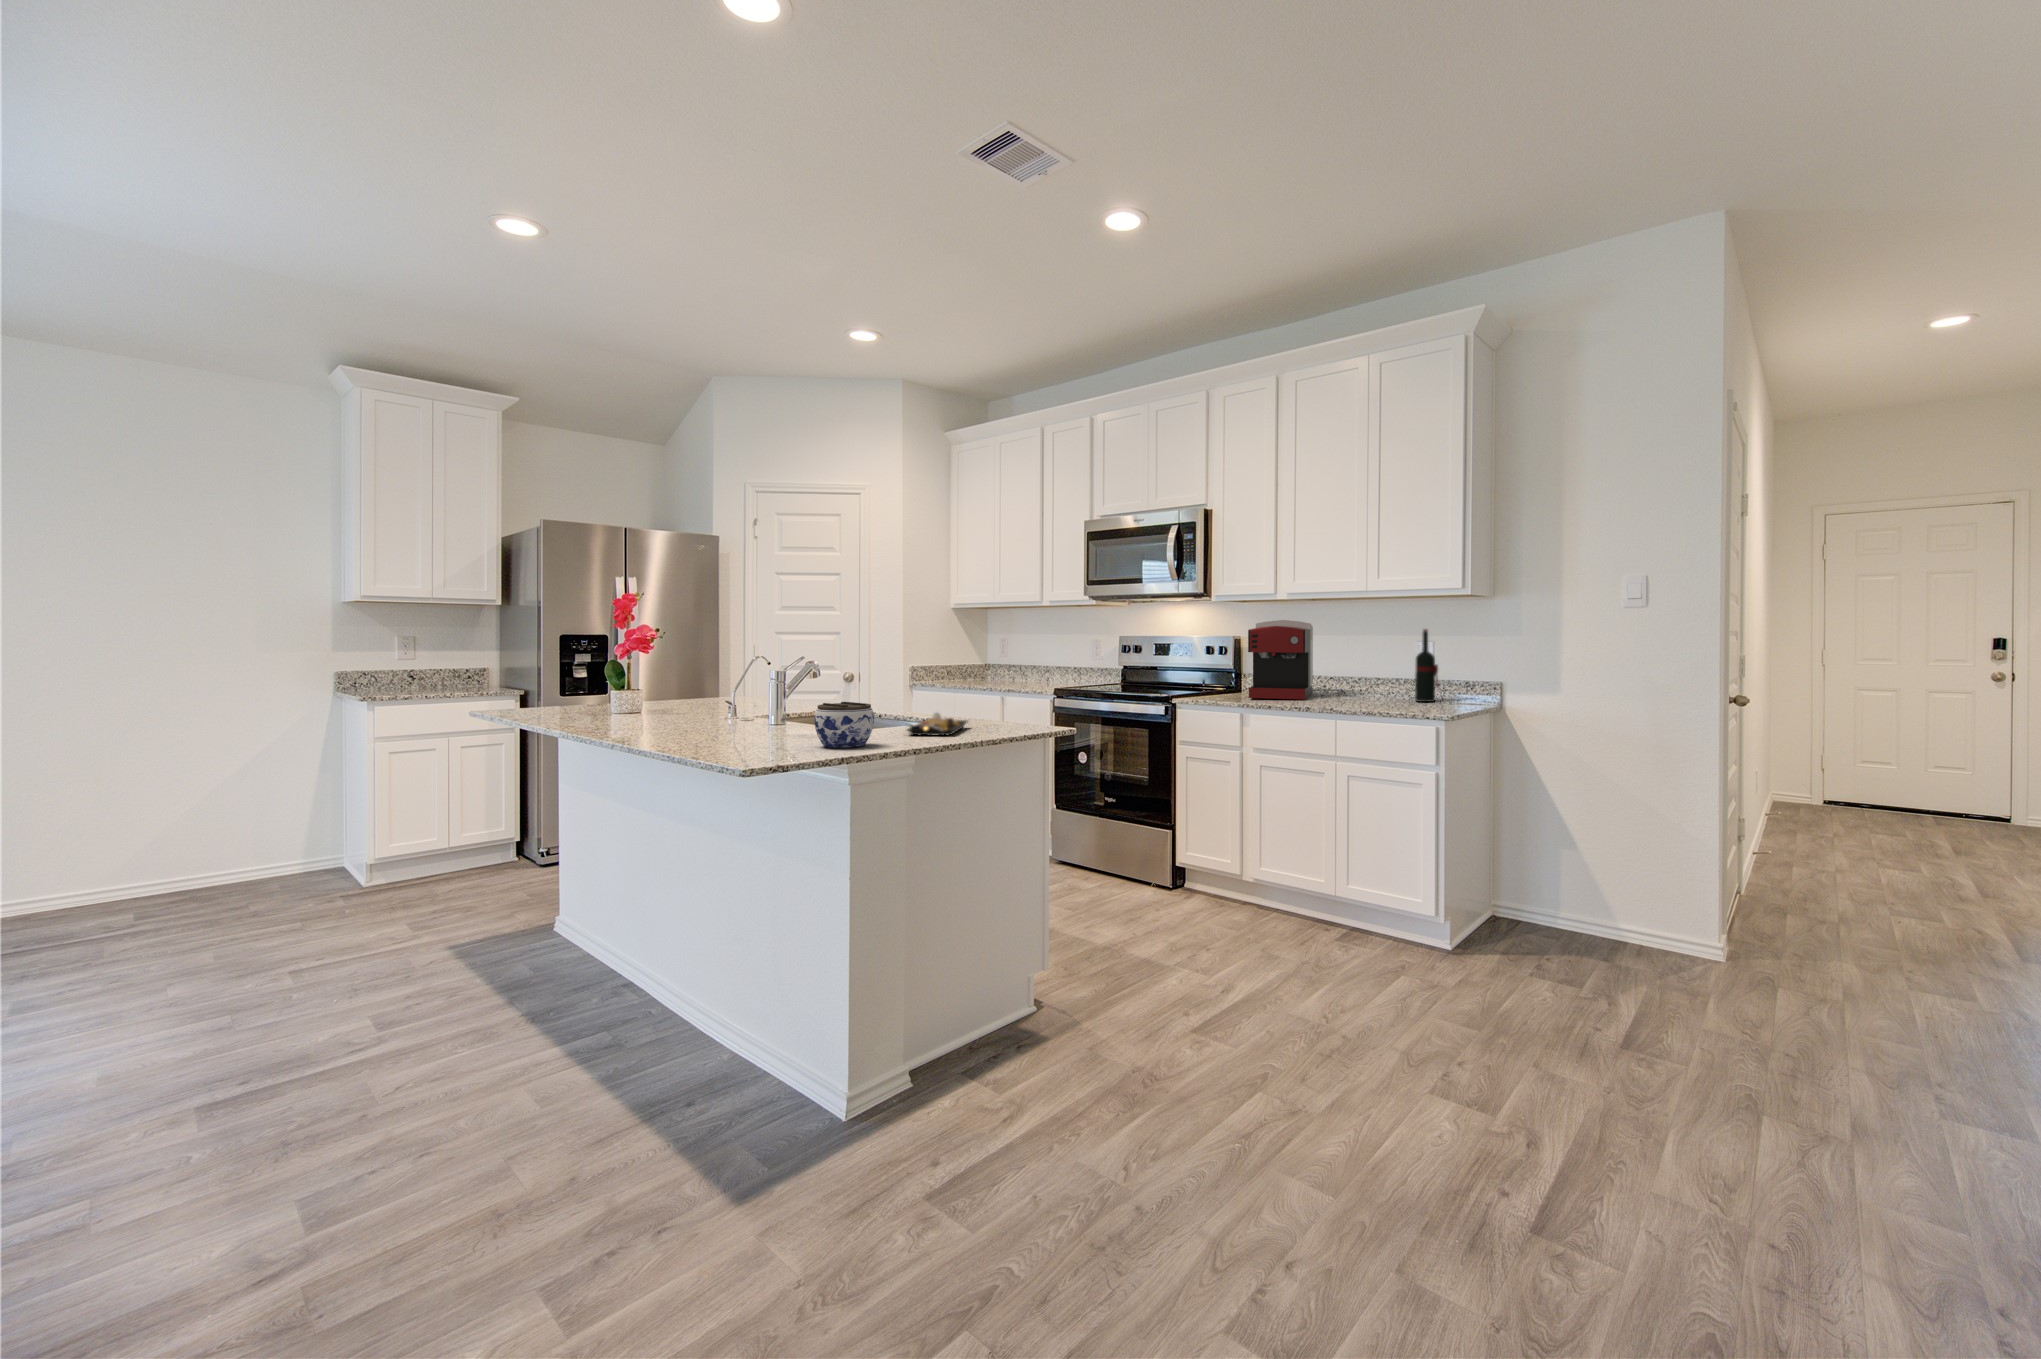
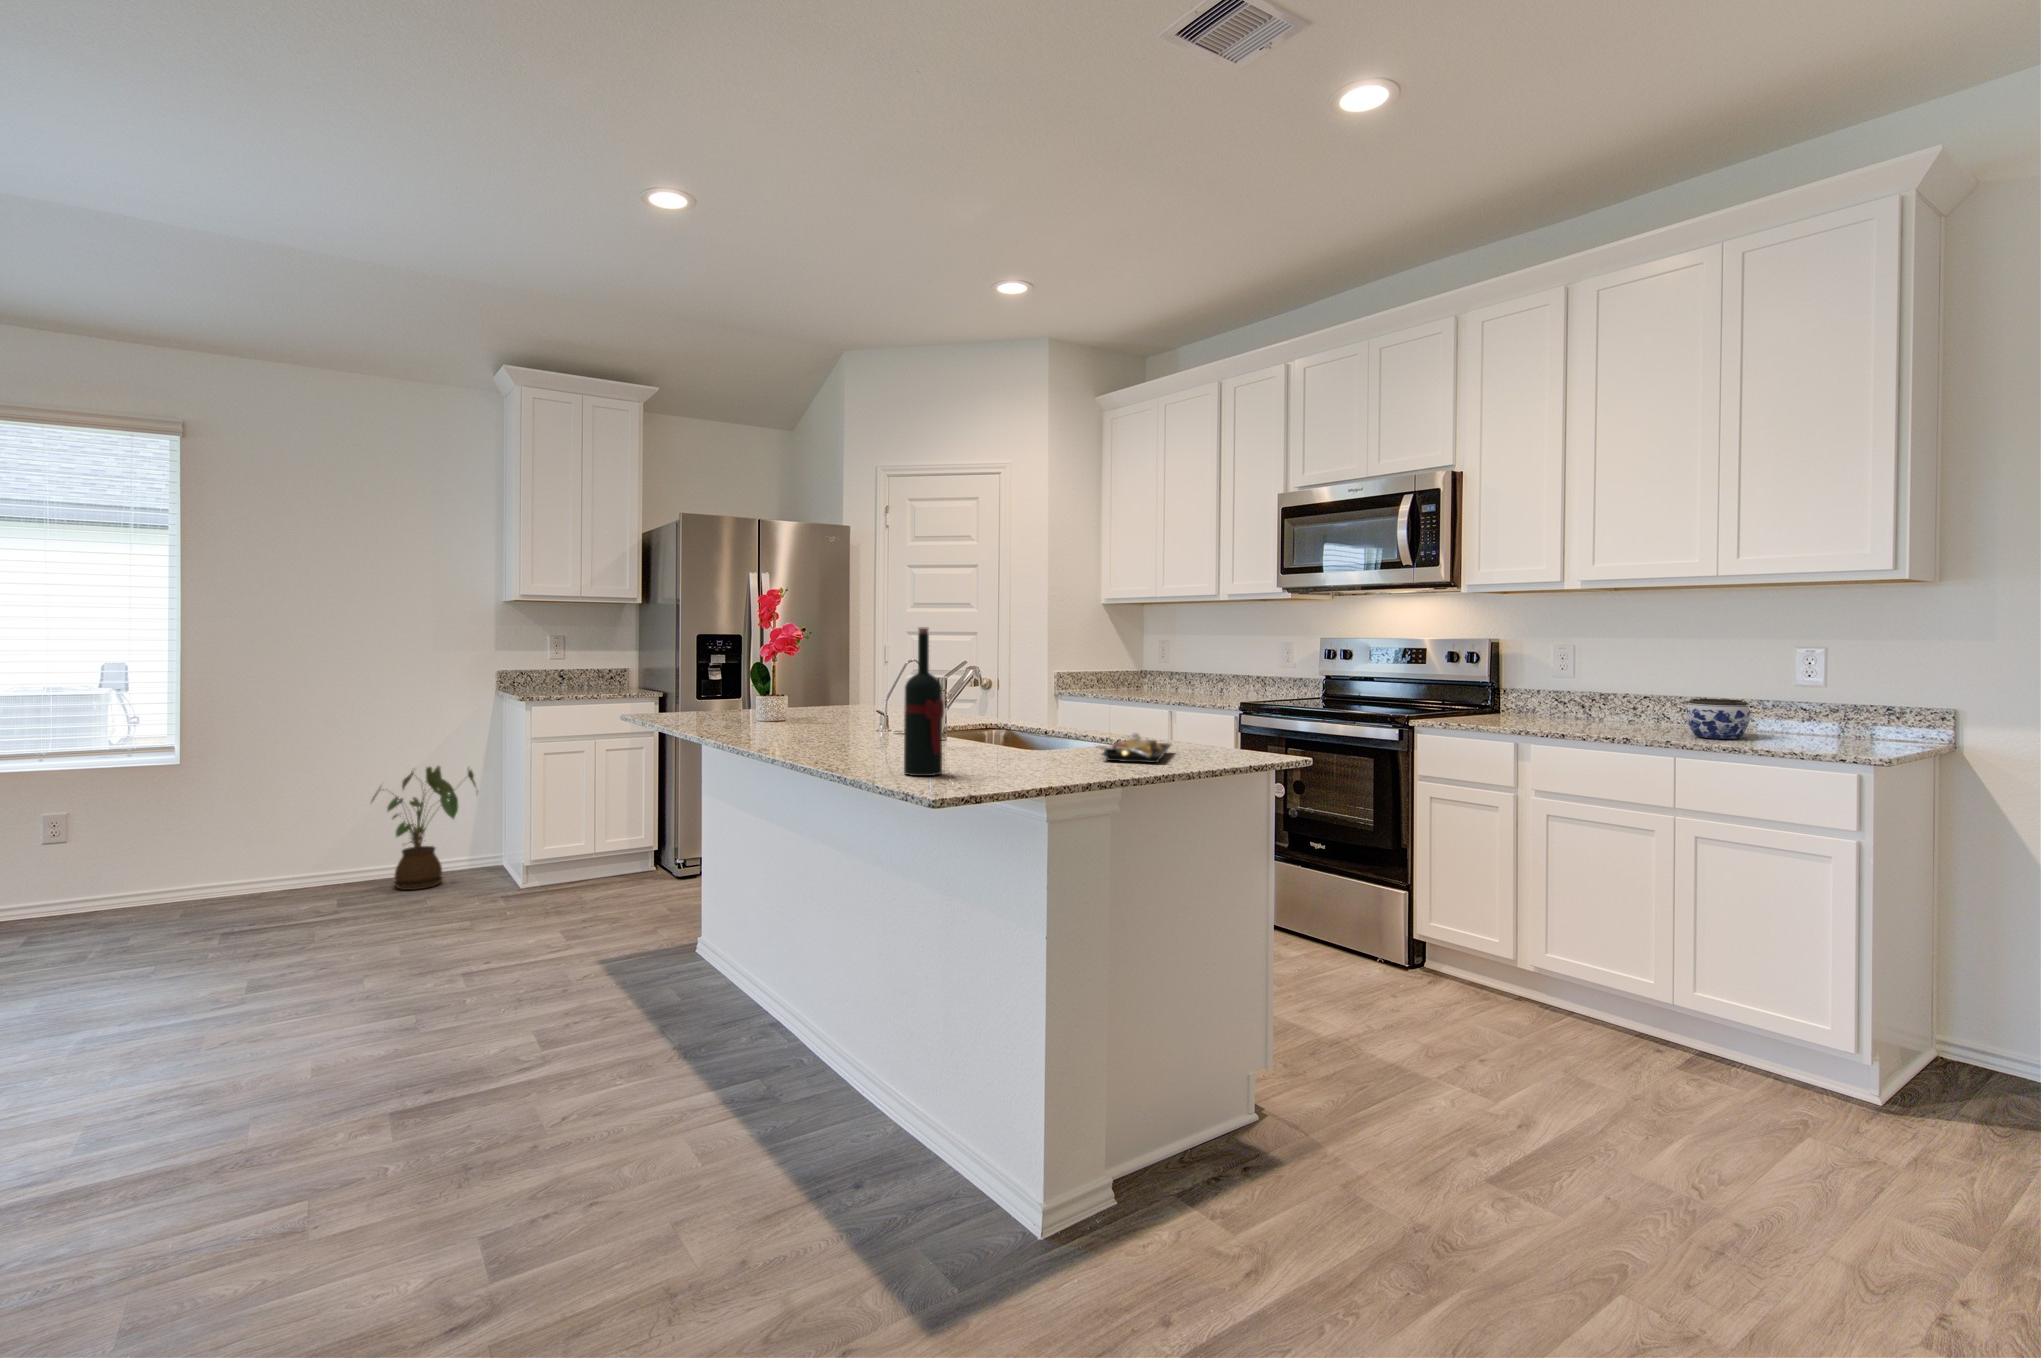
coffee maker: present [1248,620,1313,699] -> none [1521,619,1614,727]
wine bottle: present [1415,629,1438,702] -> present [904,627,944,776]
jar: present [814,702,874,748] -> present [1686,698,1750,739]
house plant: none [180,768,315,897] -> present [372,766,476,890]

